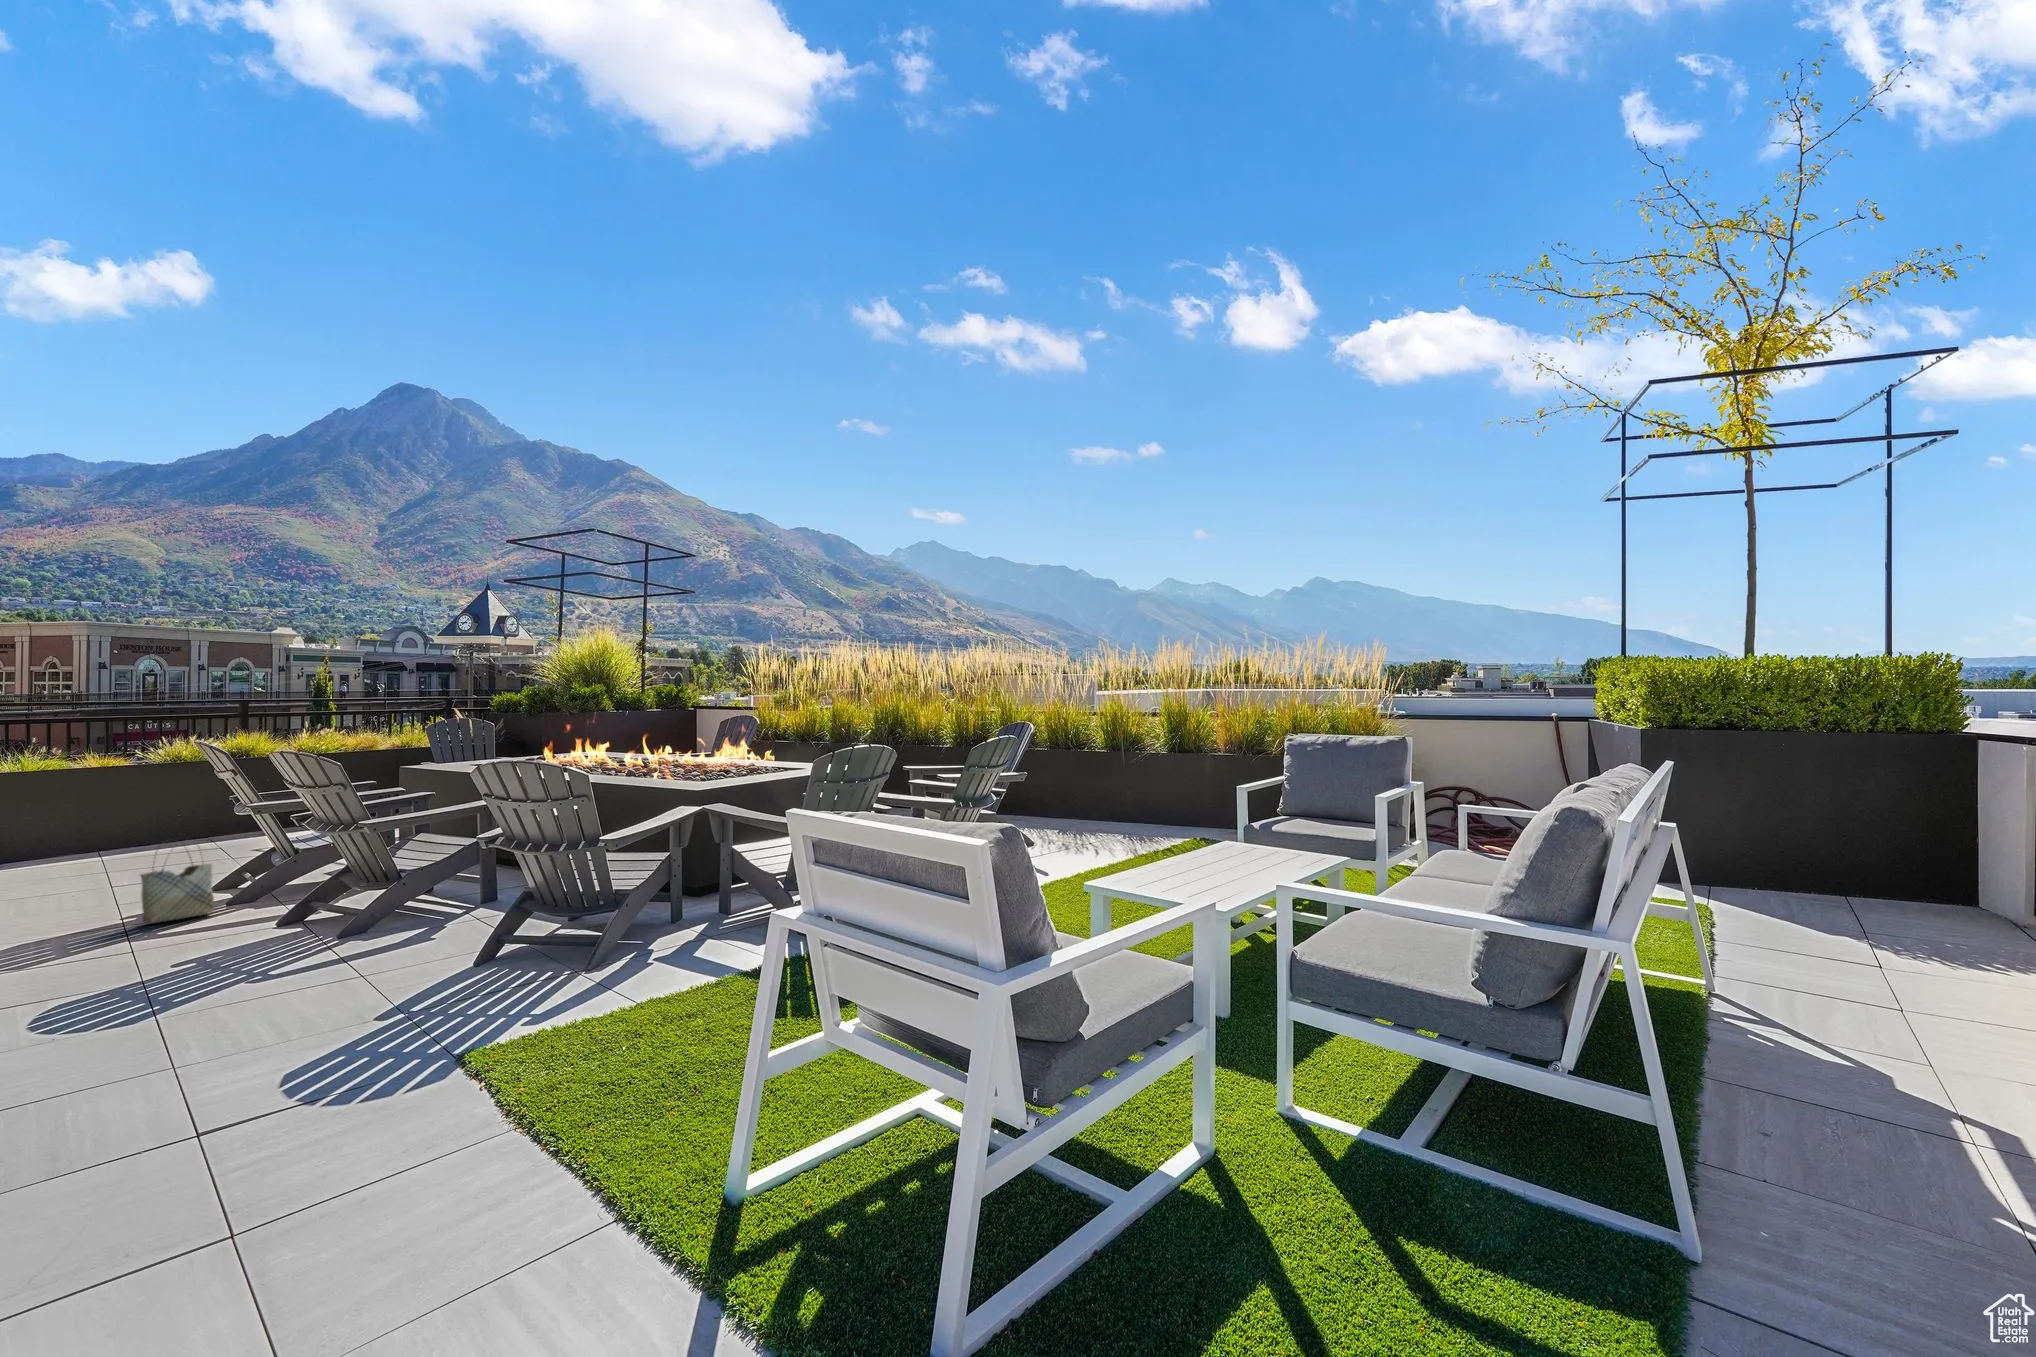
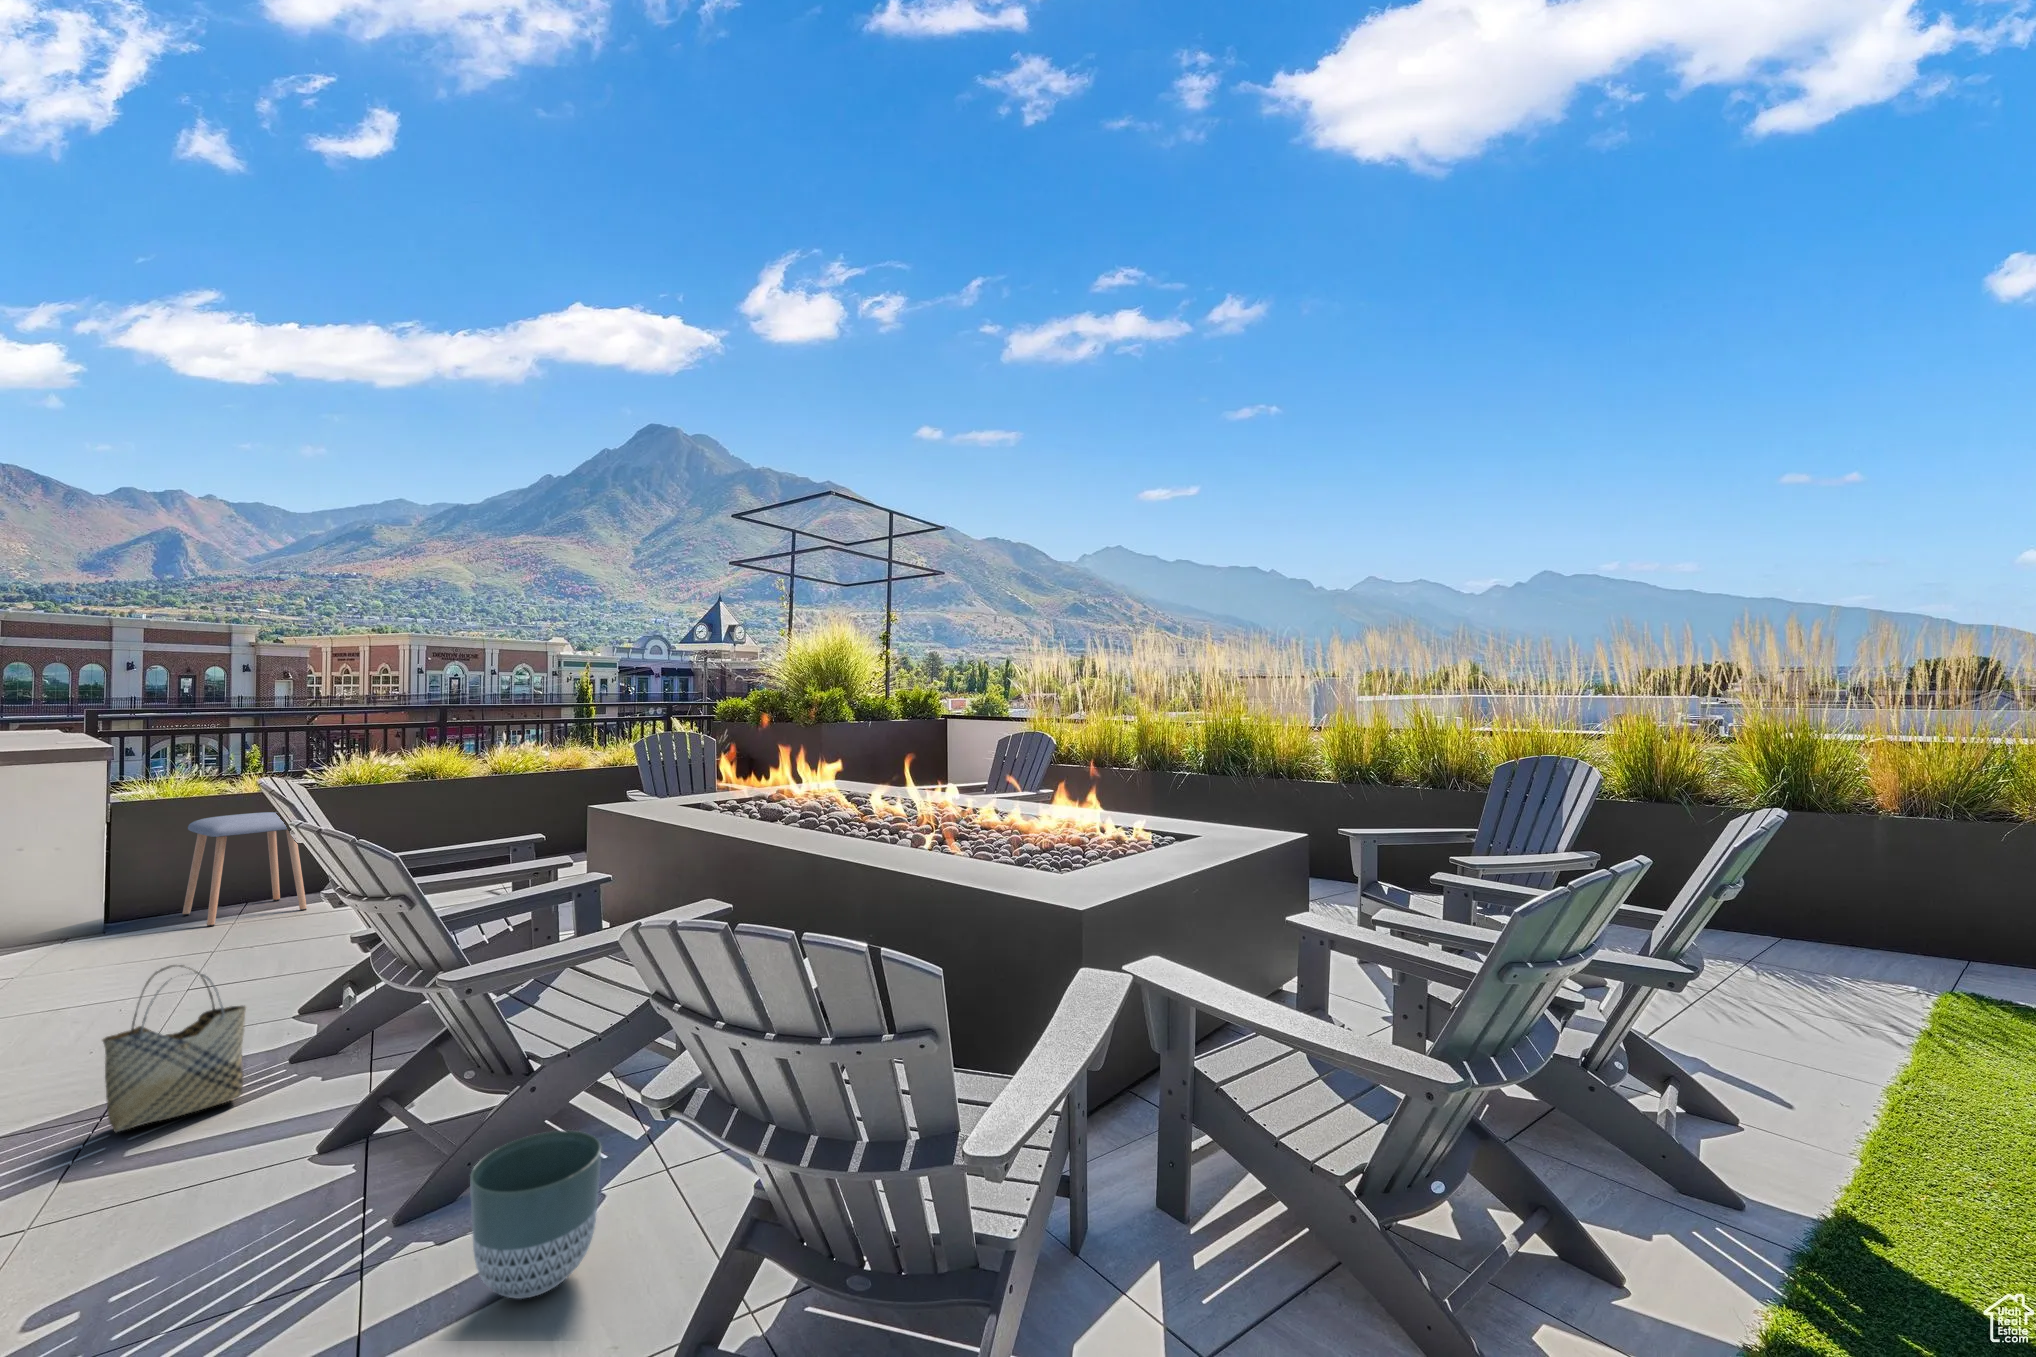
stool: none [55,780,160,861] -> present [182,812,307,927]
planter: none [392,883,451,943] -> present [470,1131,601,1299]

